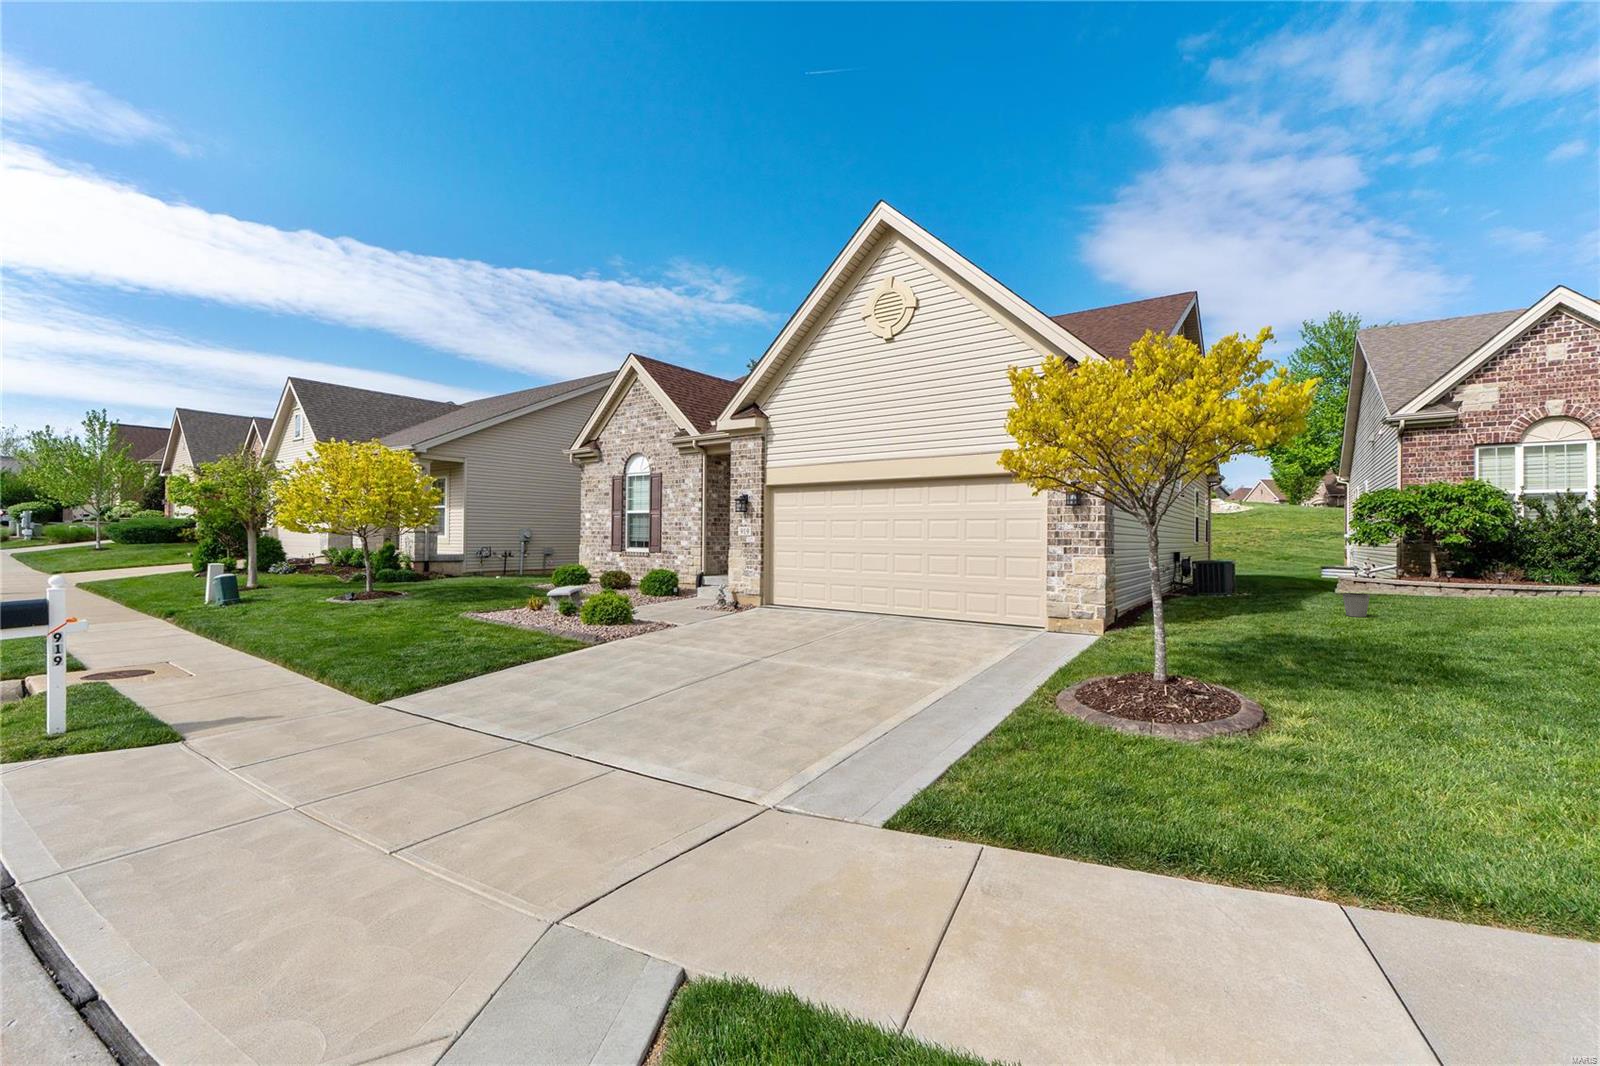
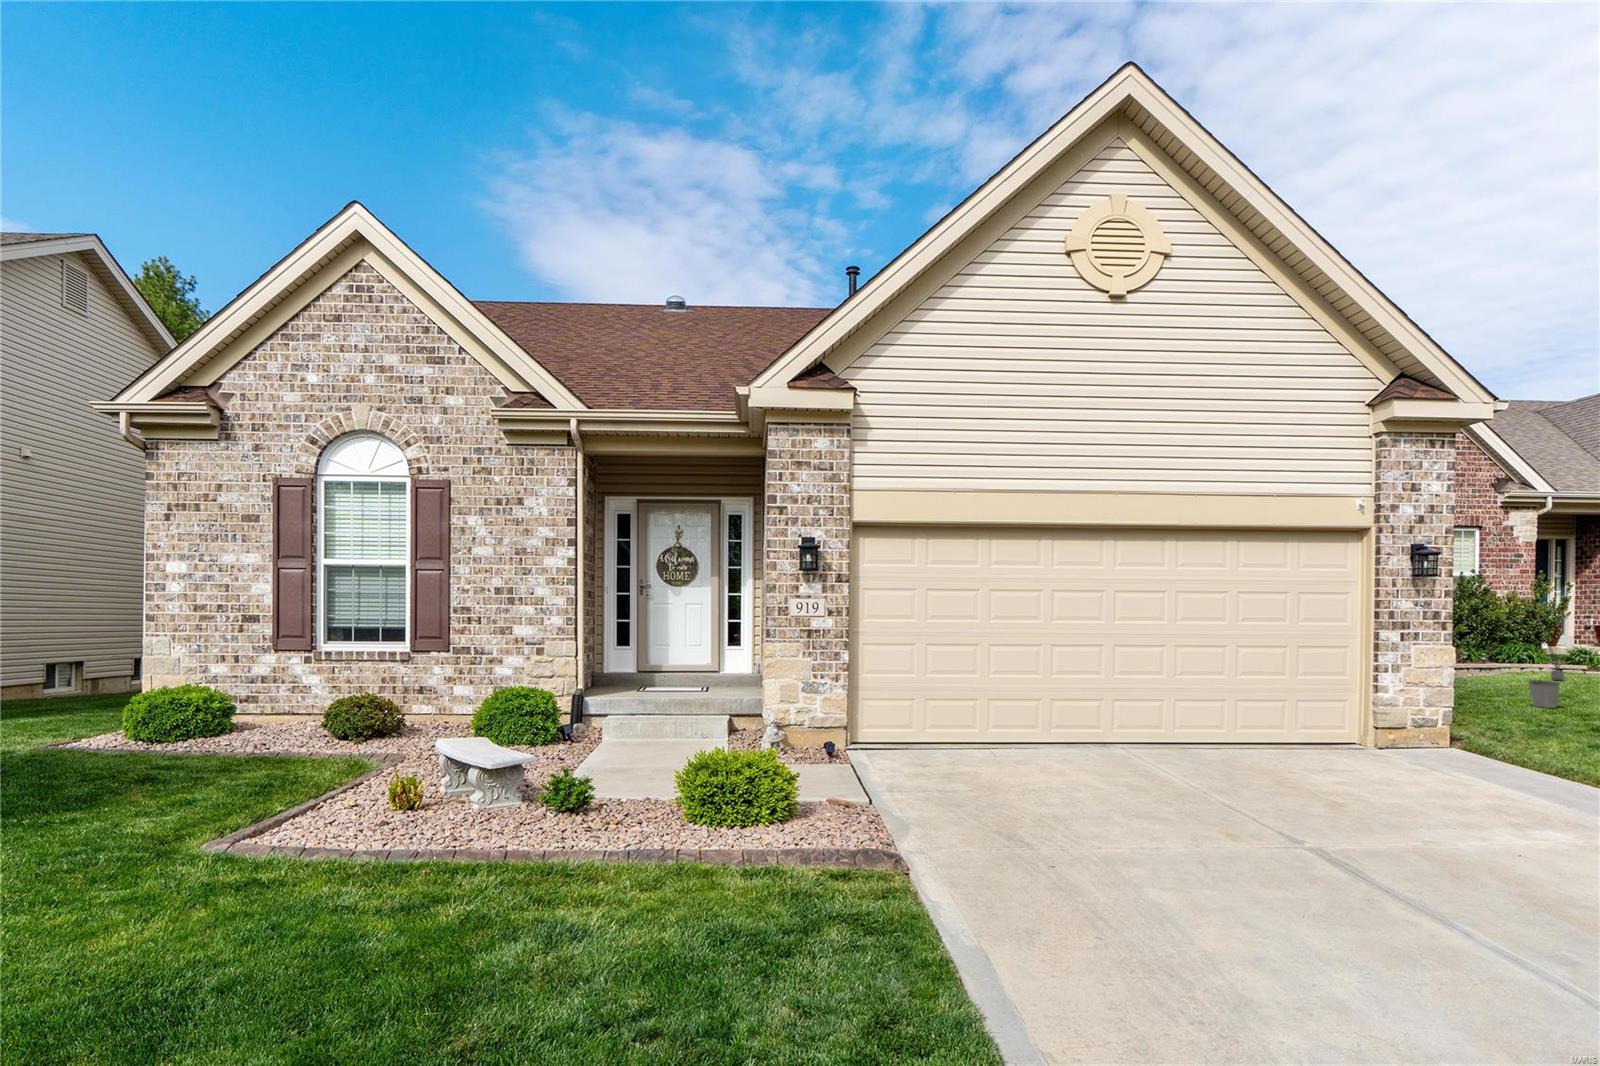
potted plant: none [1495,573,1521,602] -> present [1548,654,1566,681]

